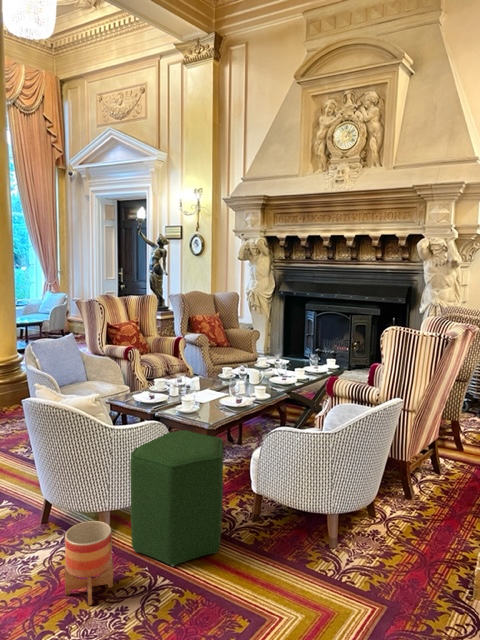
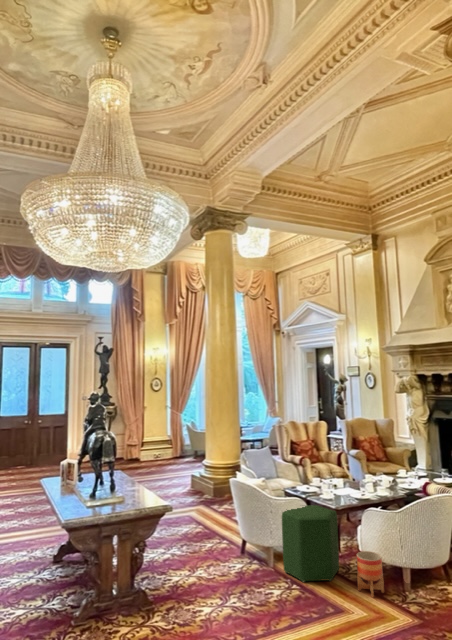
planter: present [65,521,113,605] -> present [357,551,384,597]

